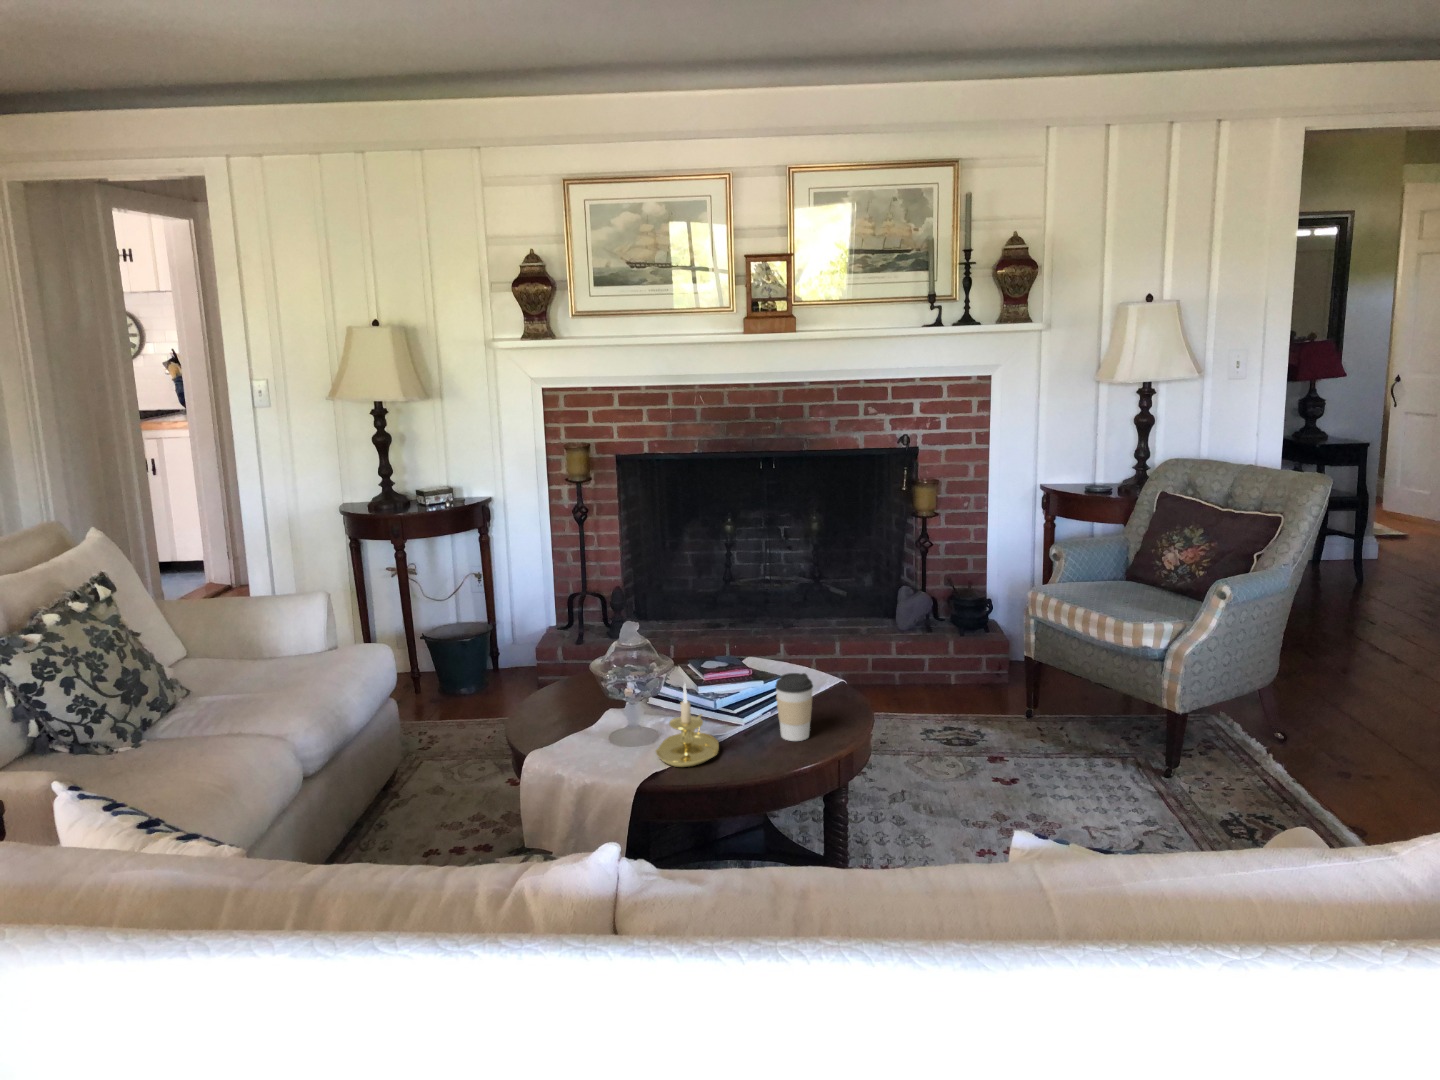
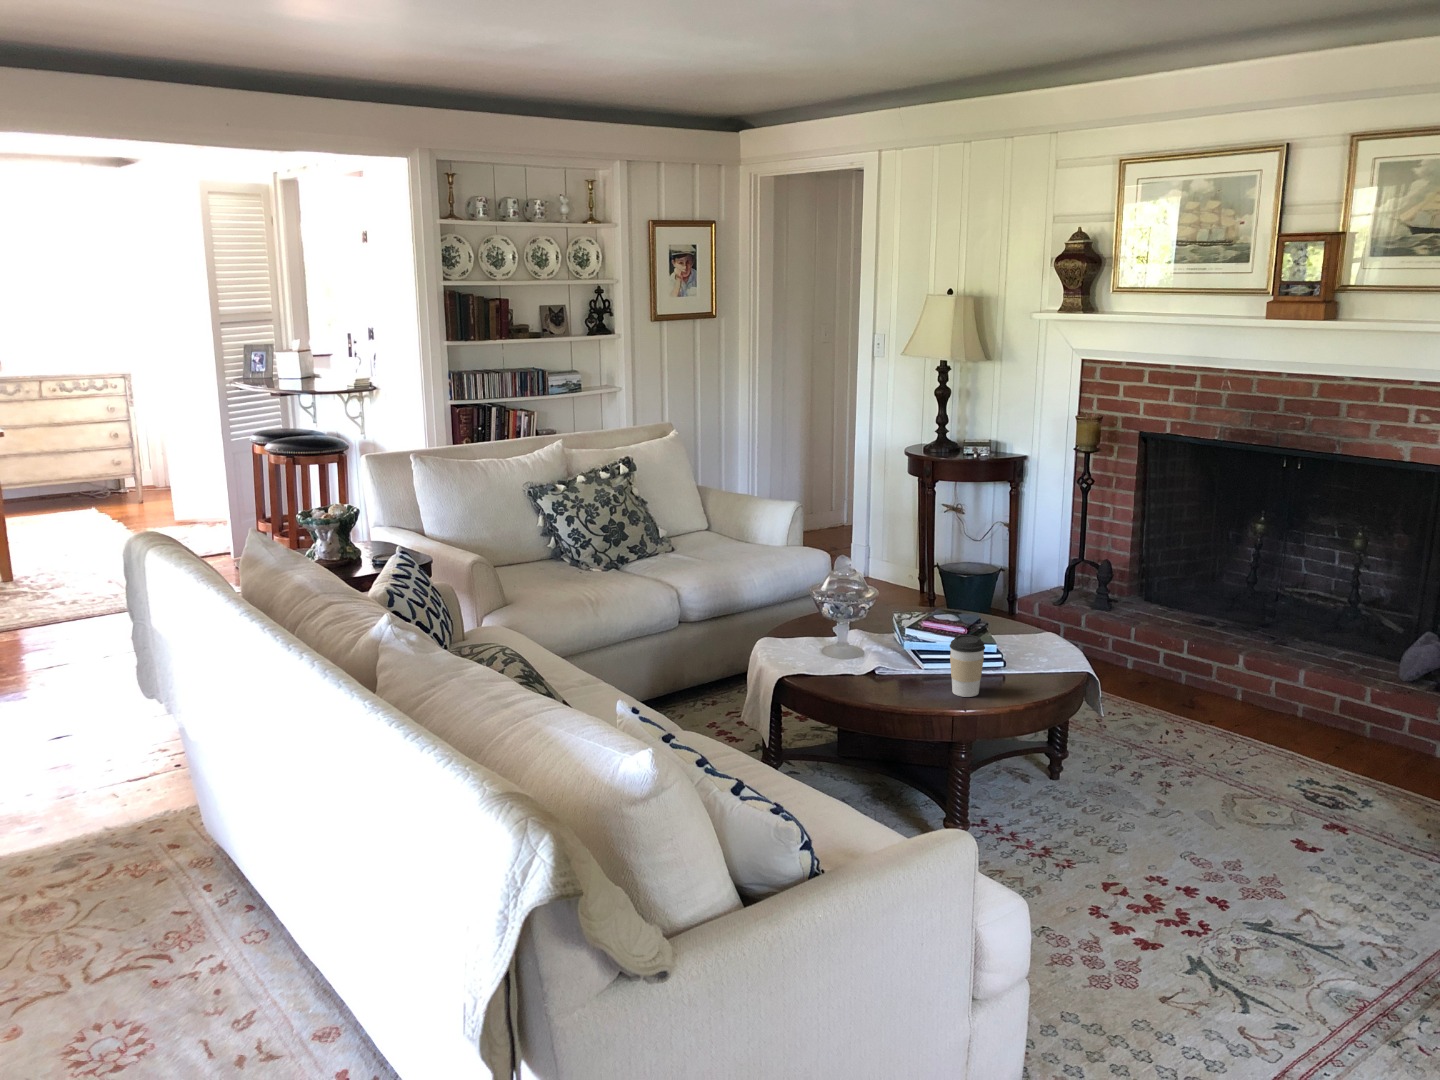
candle holder: present [655,684,719,767] -> none [835,614,902,684]

